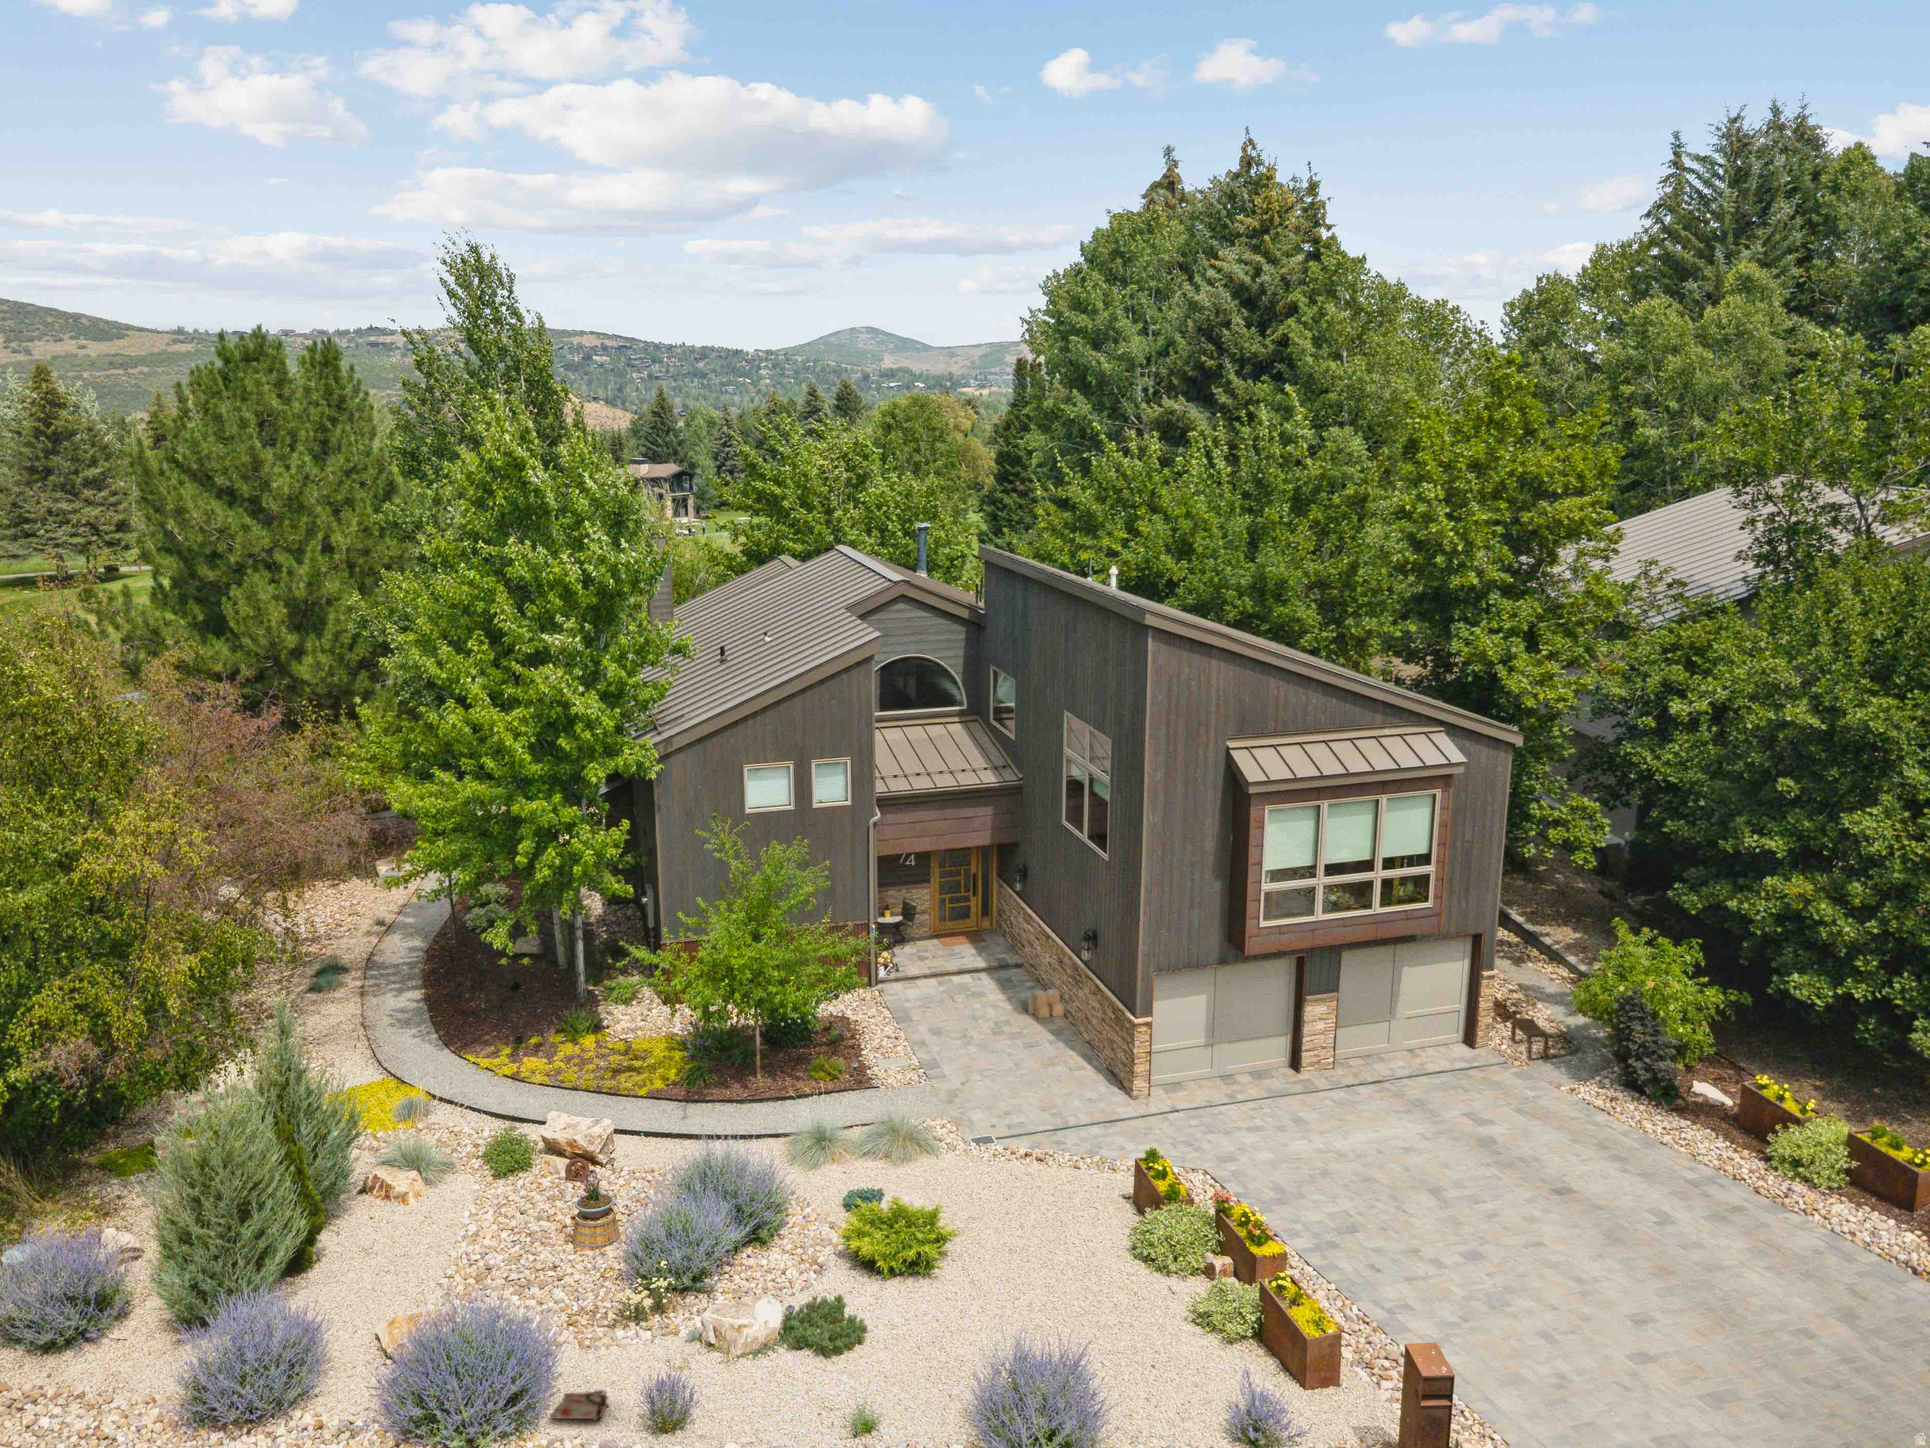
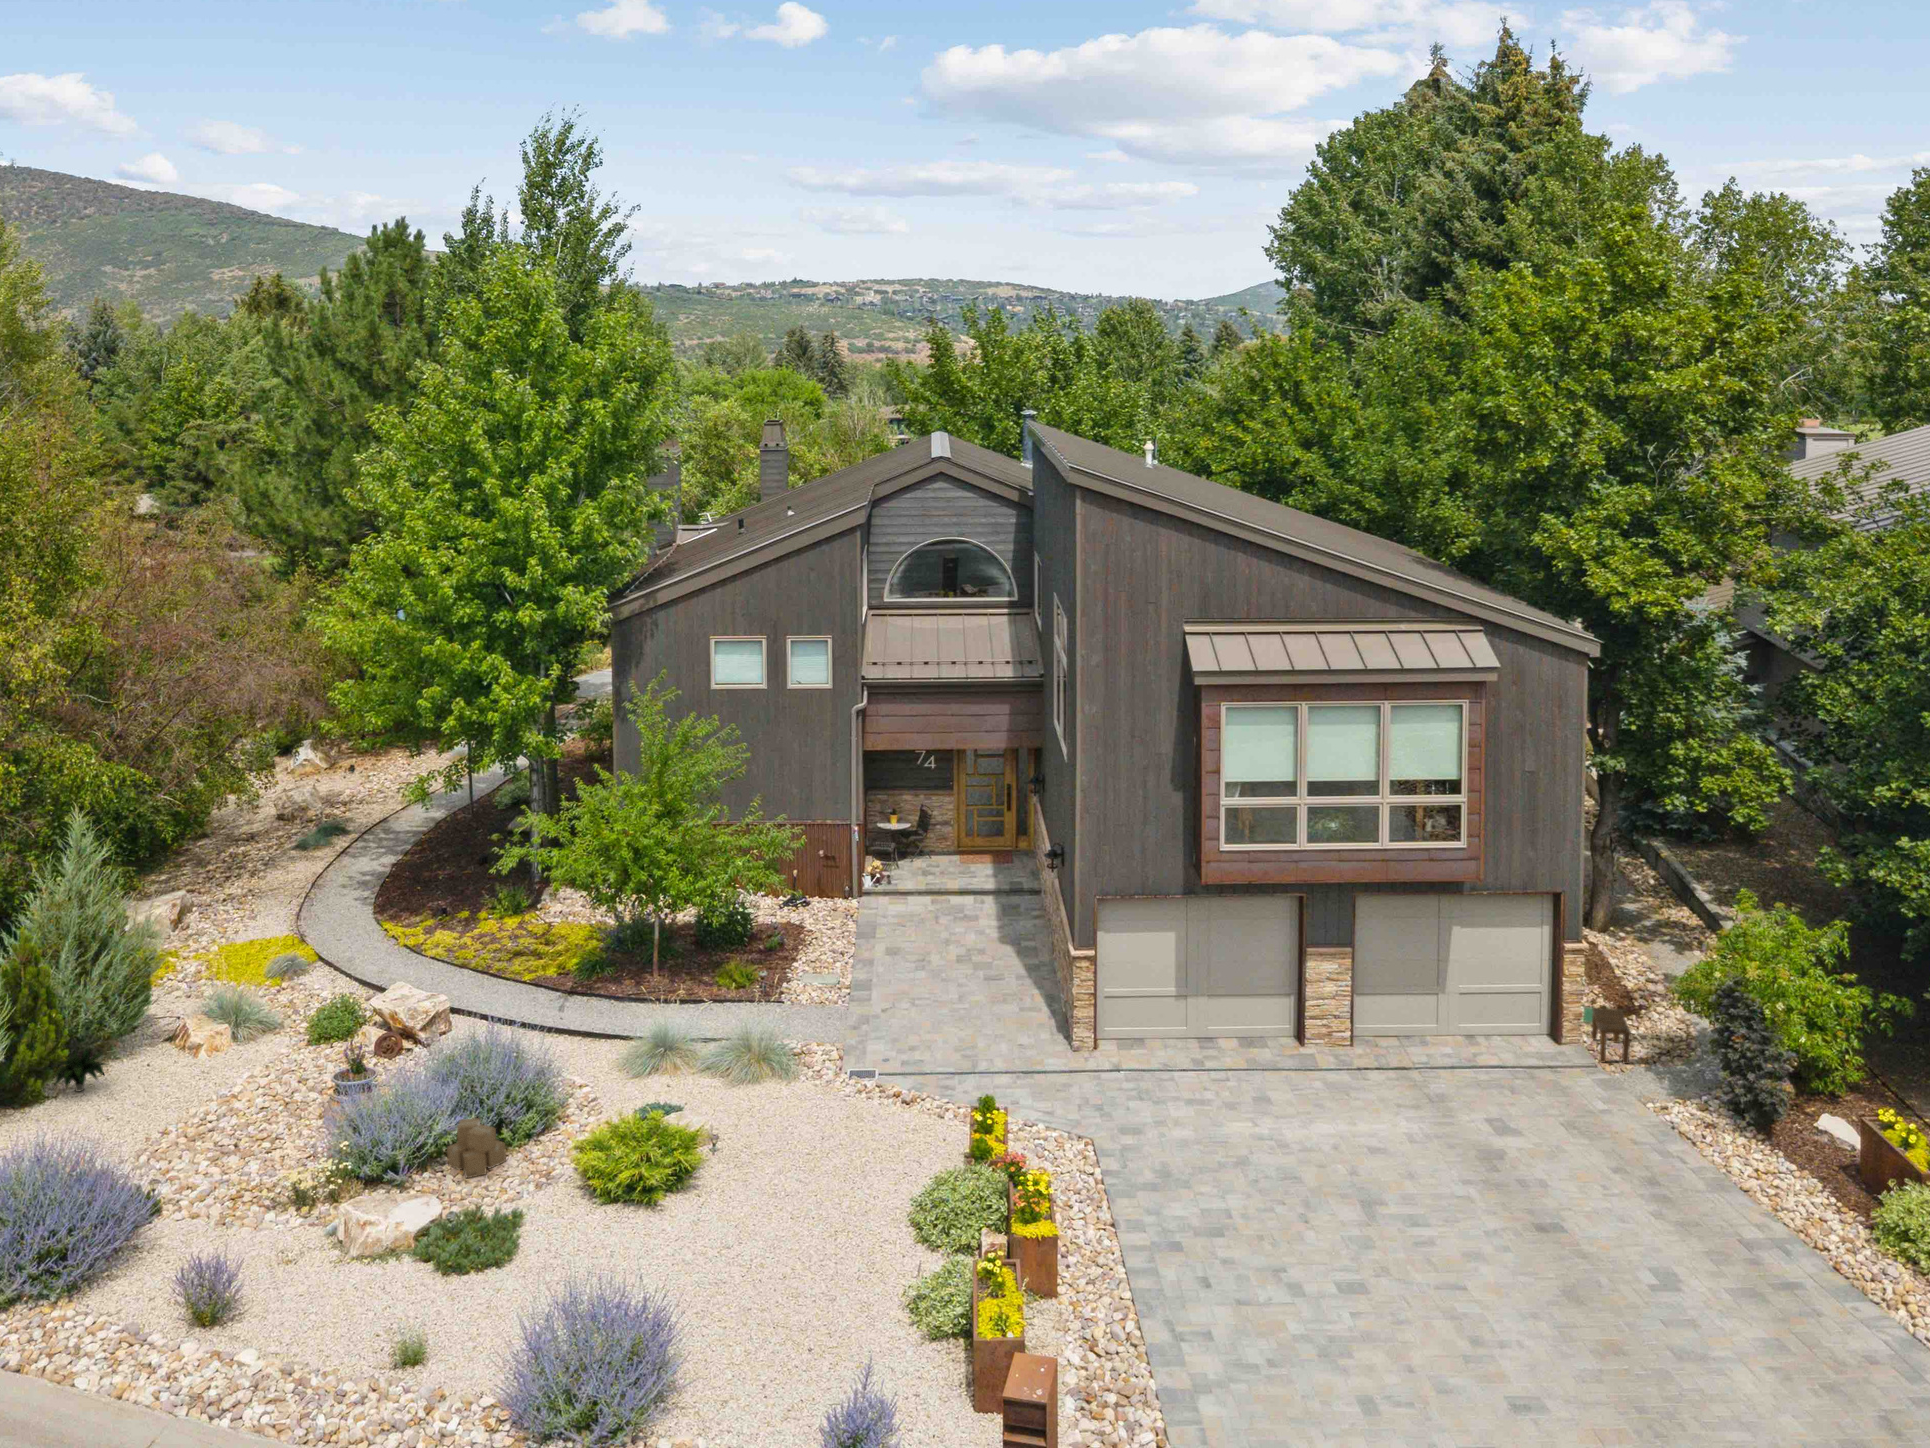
cardboard box: present [1028,989,1064,1018] -> present [447,1118,506,1178]
potted plant: present [1650,1080,1687,1111] -> present [53,1048,106,1091]
bag: present [550,1390,608,1420] -> none [72,1274,154,1312]

